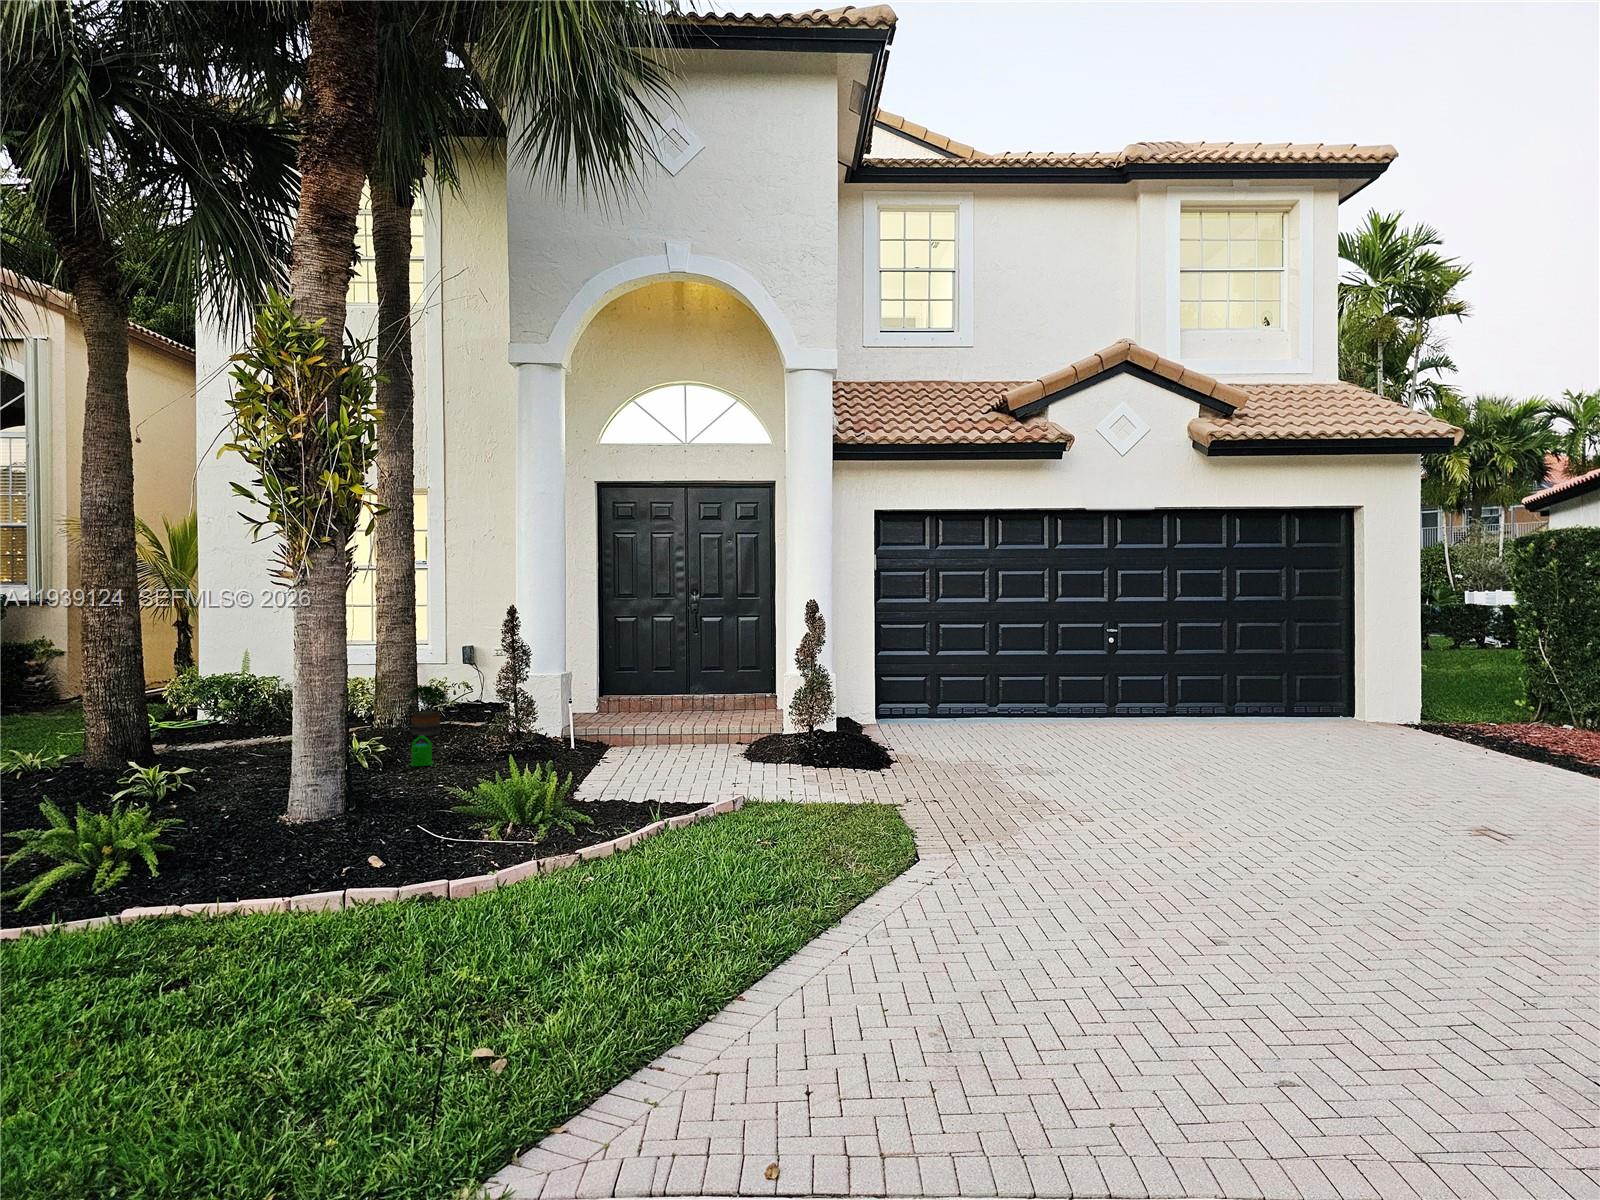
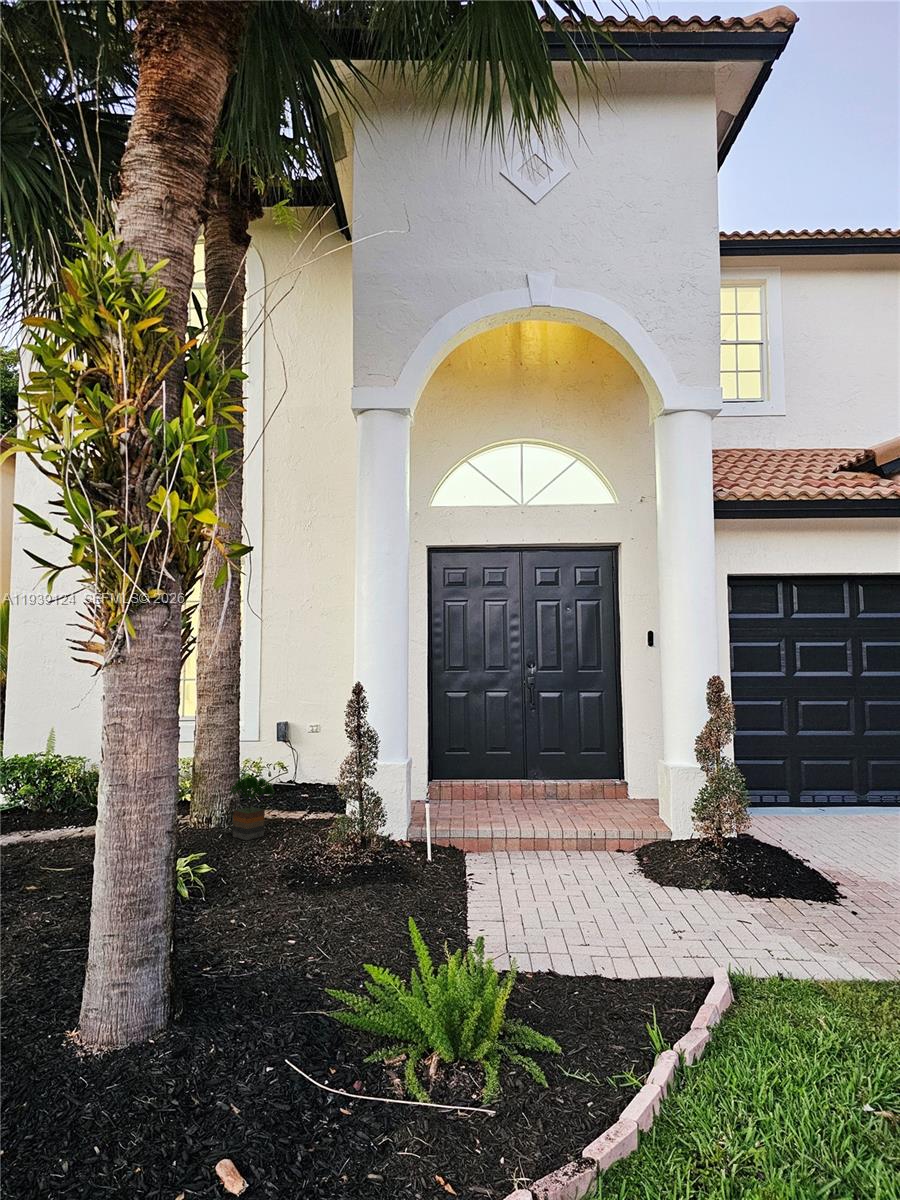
watering can: present [410,735,433,766] -> none [238,854,268,896]

